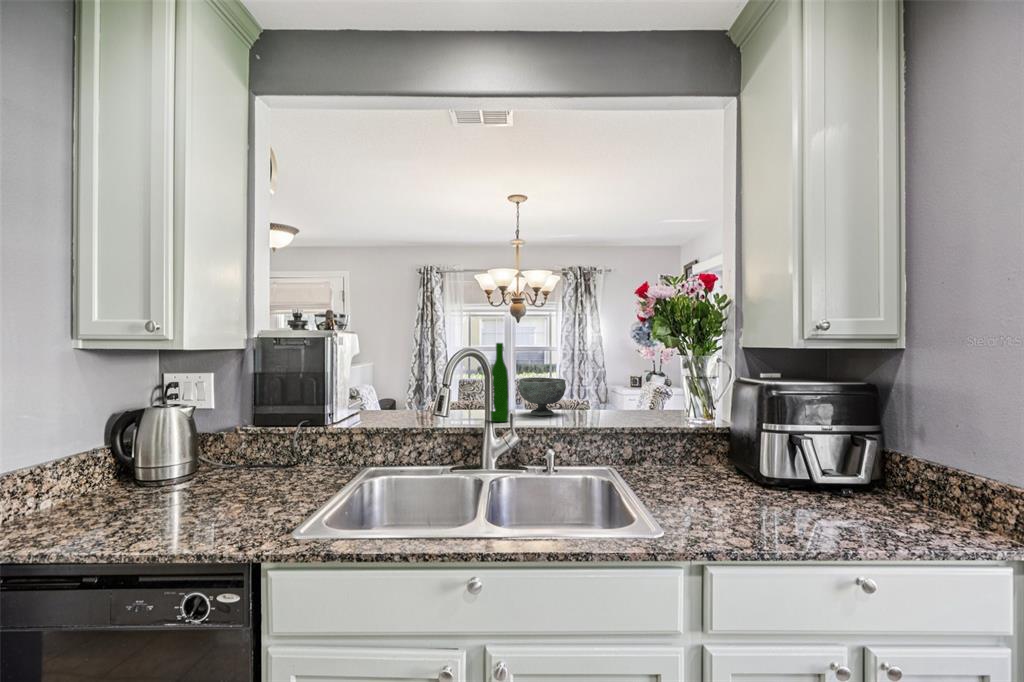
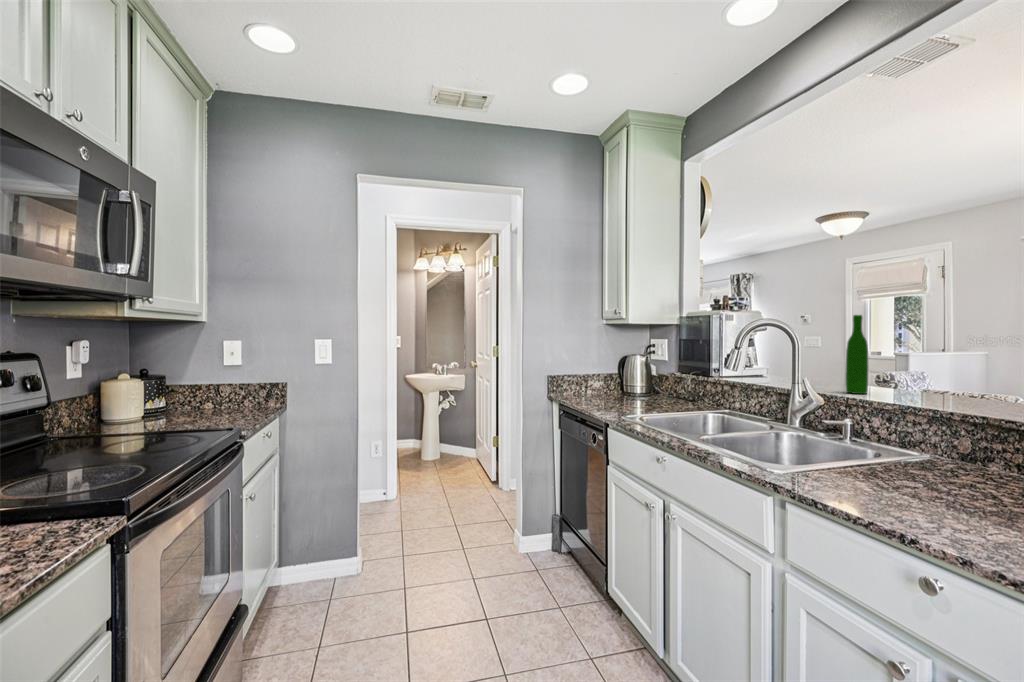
bowl: present [519,378,566,415] -> none [905,354,982,399]

